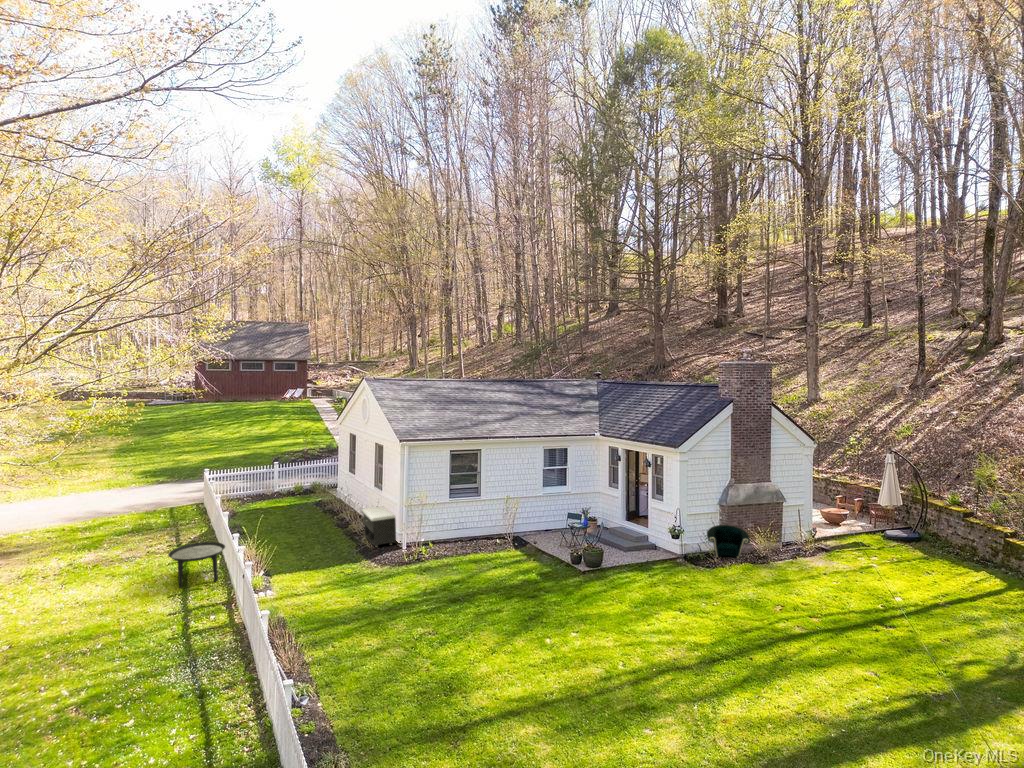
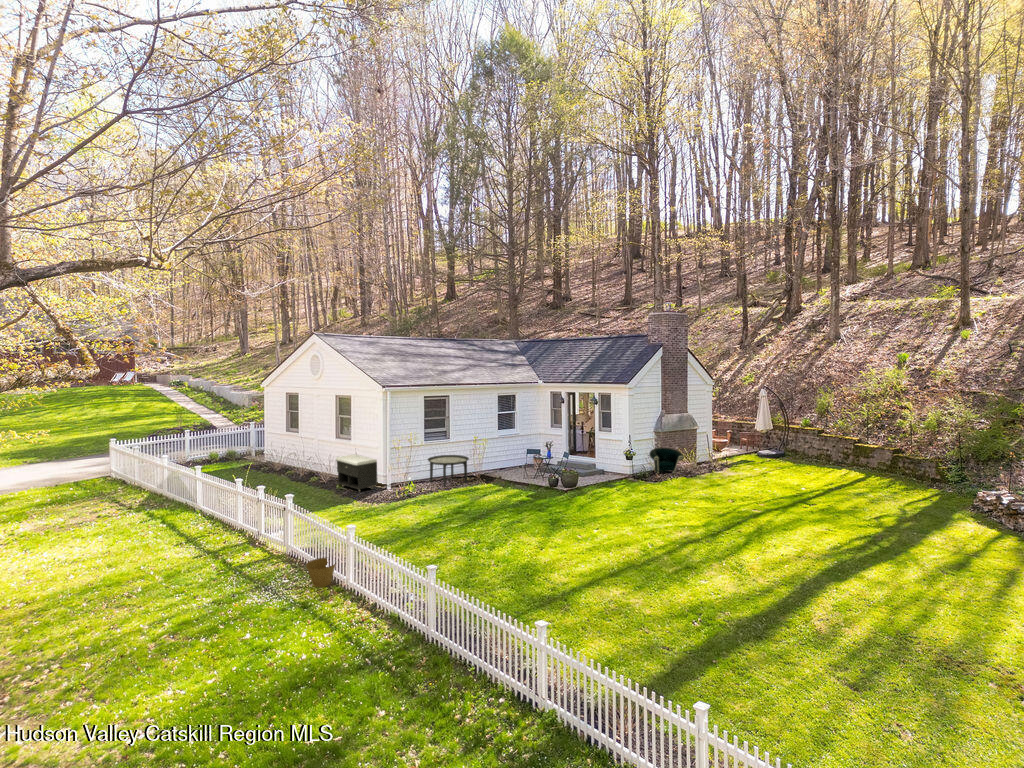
round table: present [168,542,225,588] -> present [428,455,469,487]
basket: none [218,636,250,668] -> present [306,558,336,587]

